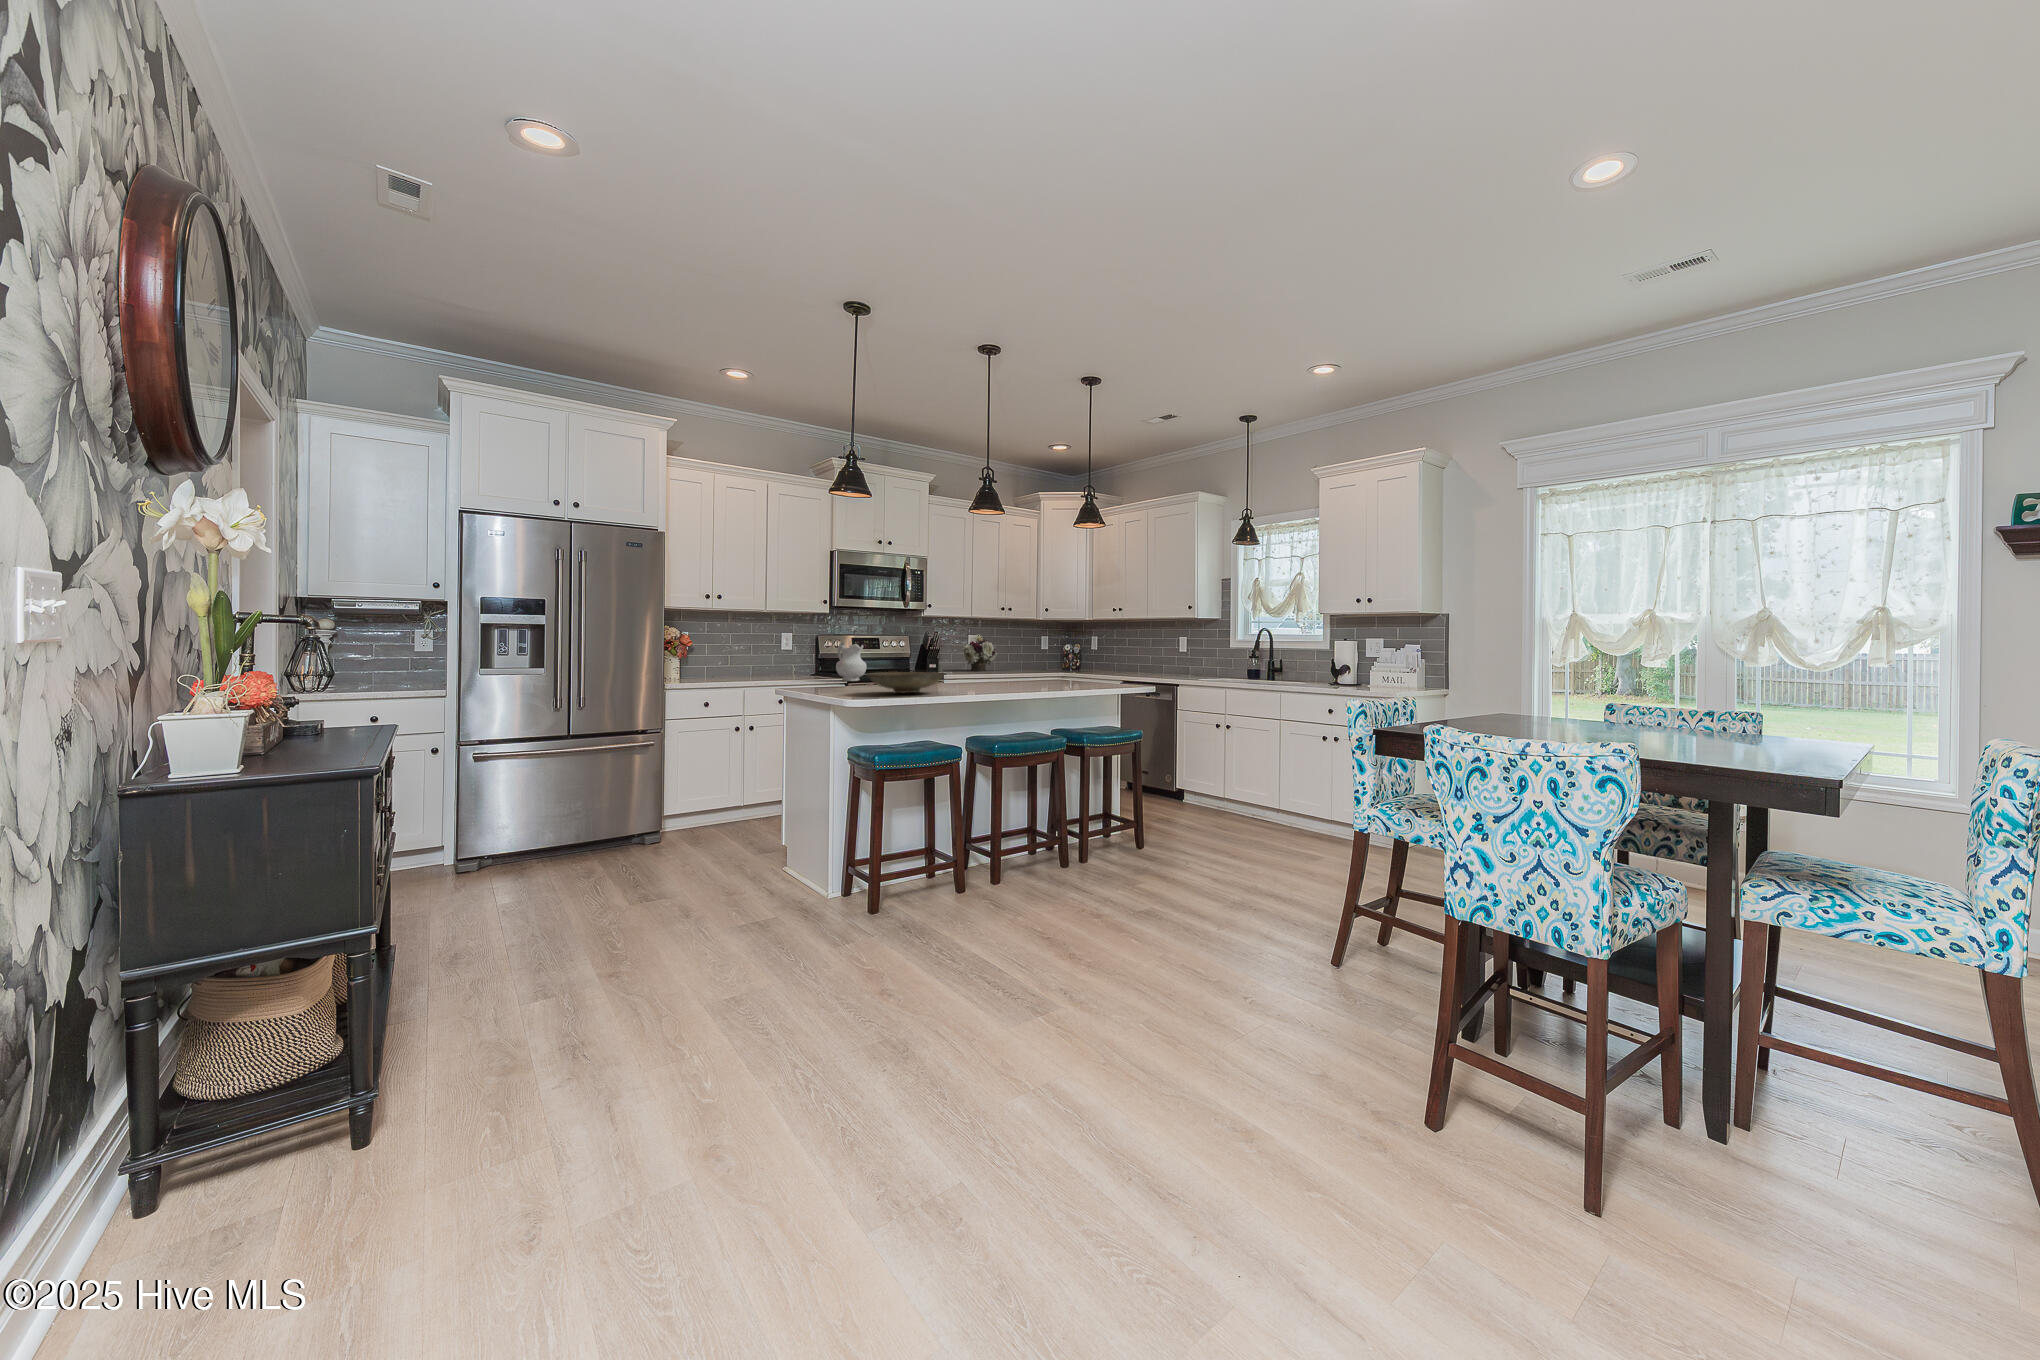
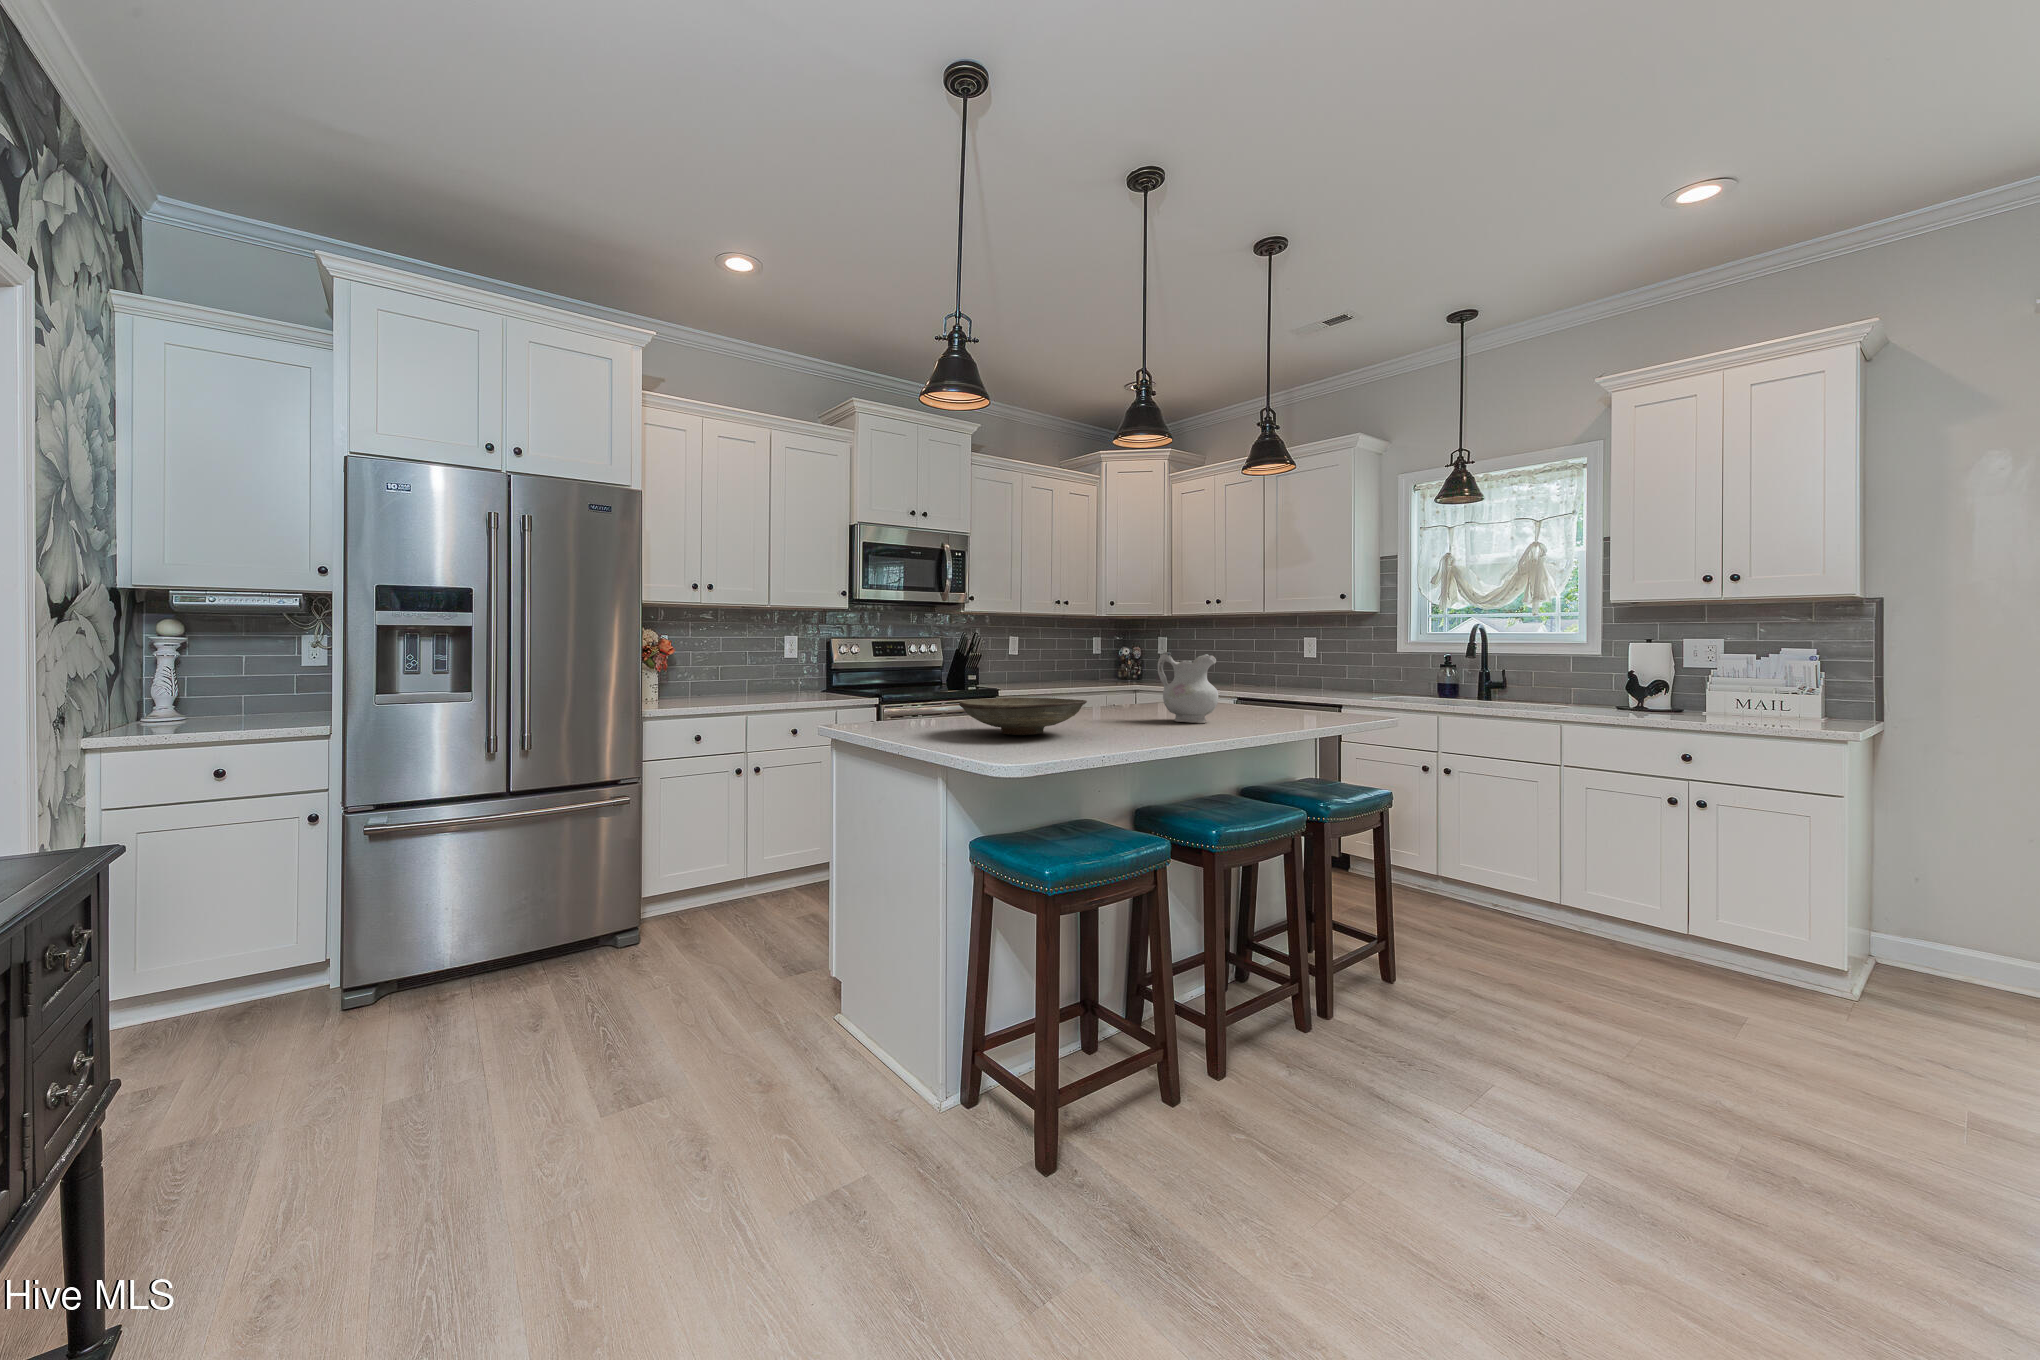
flower arrangement: present [962,635,997,671] -> none [1002,636,1050,684]
ceramic pitcher: present [836,643,867,681] -> present [1158,652,1218,723]

